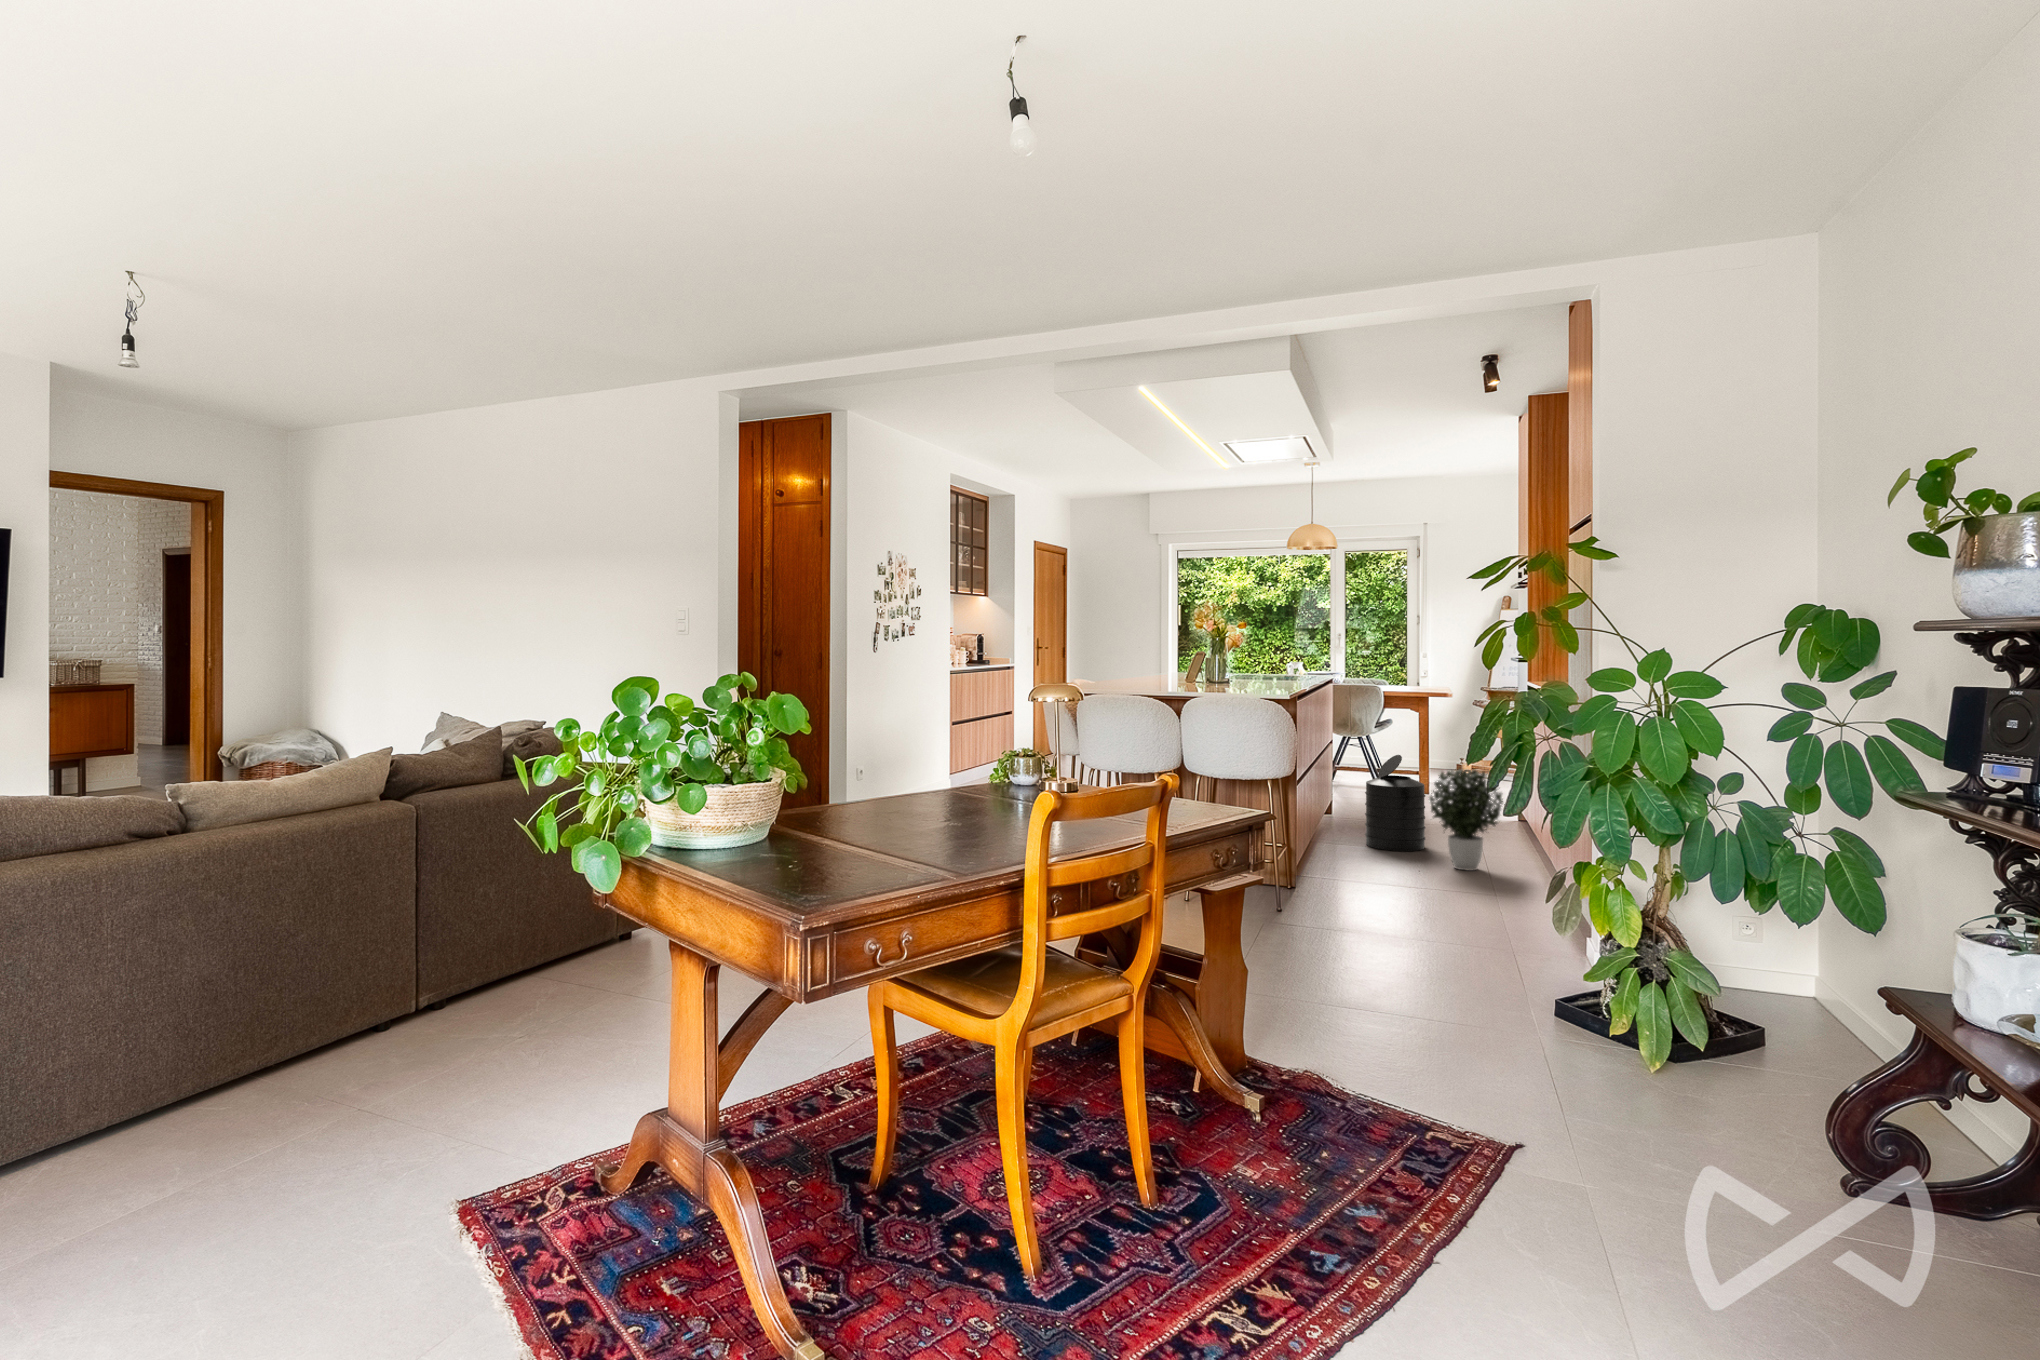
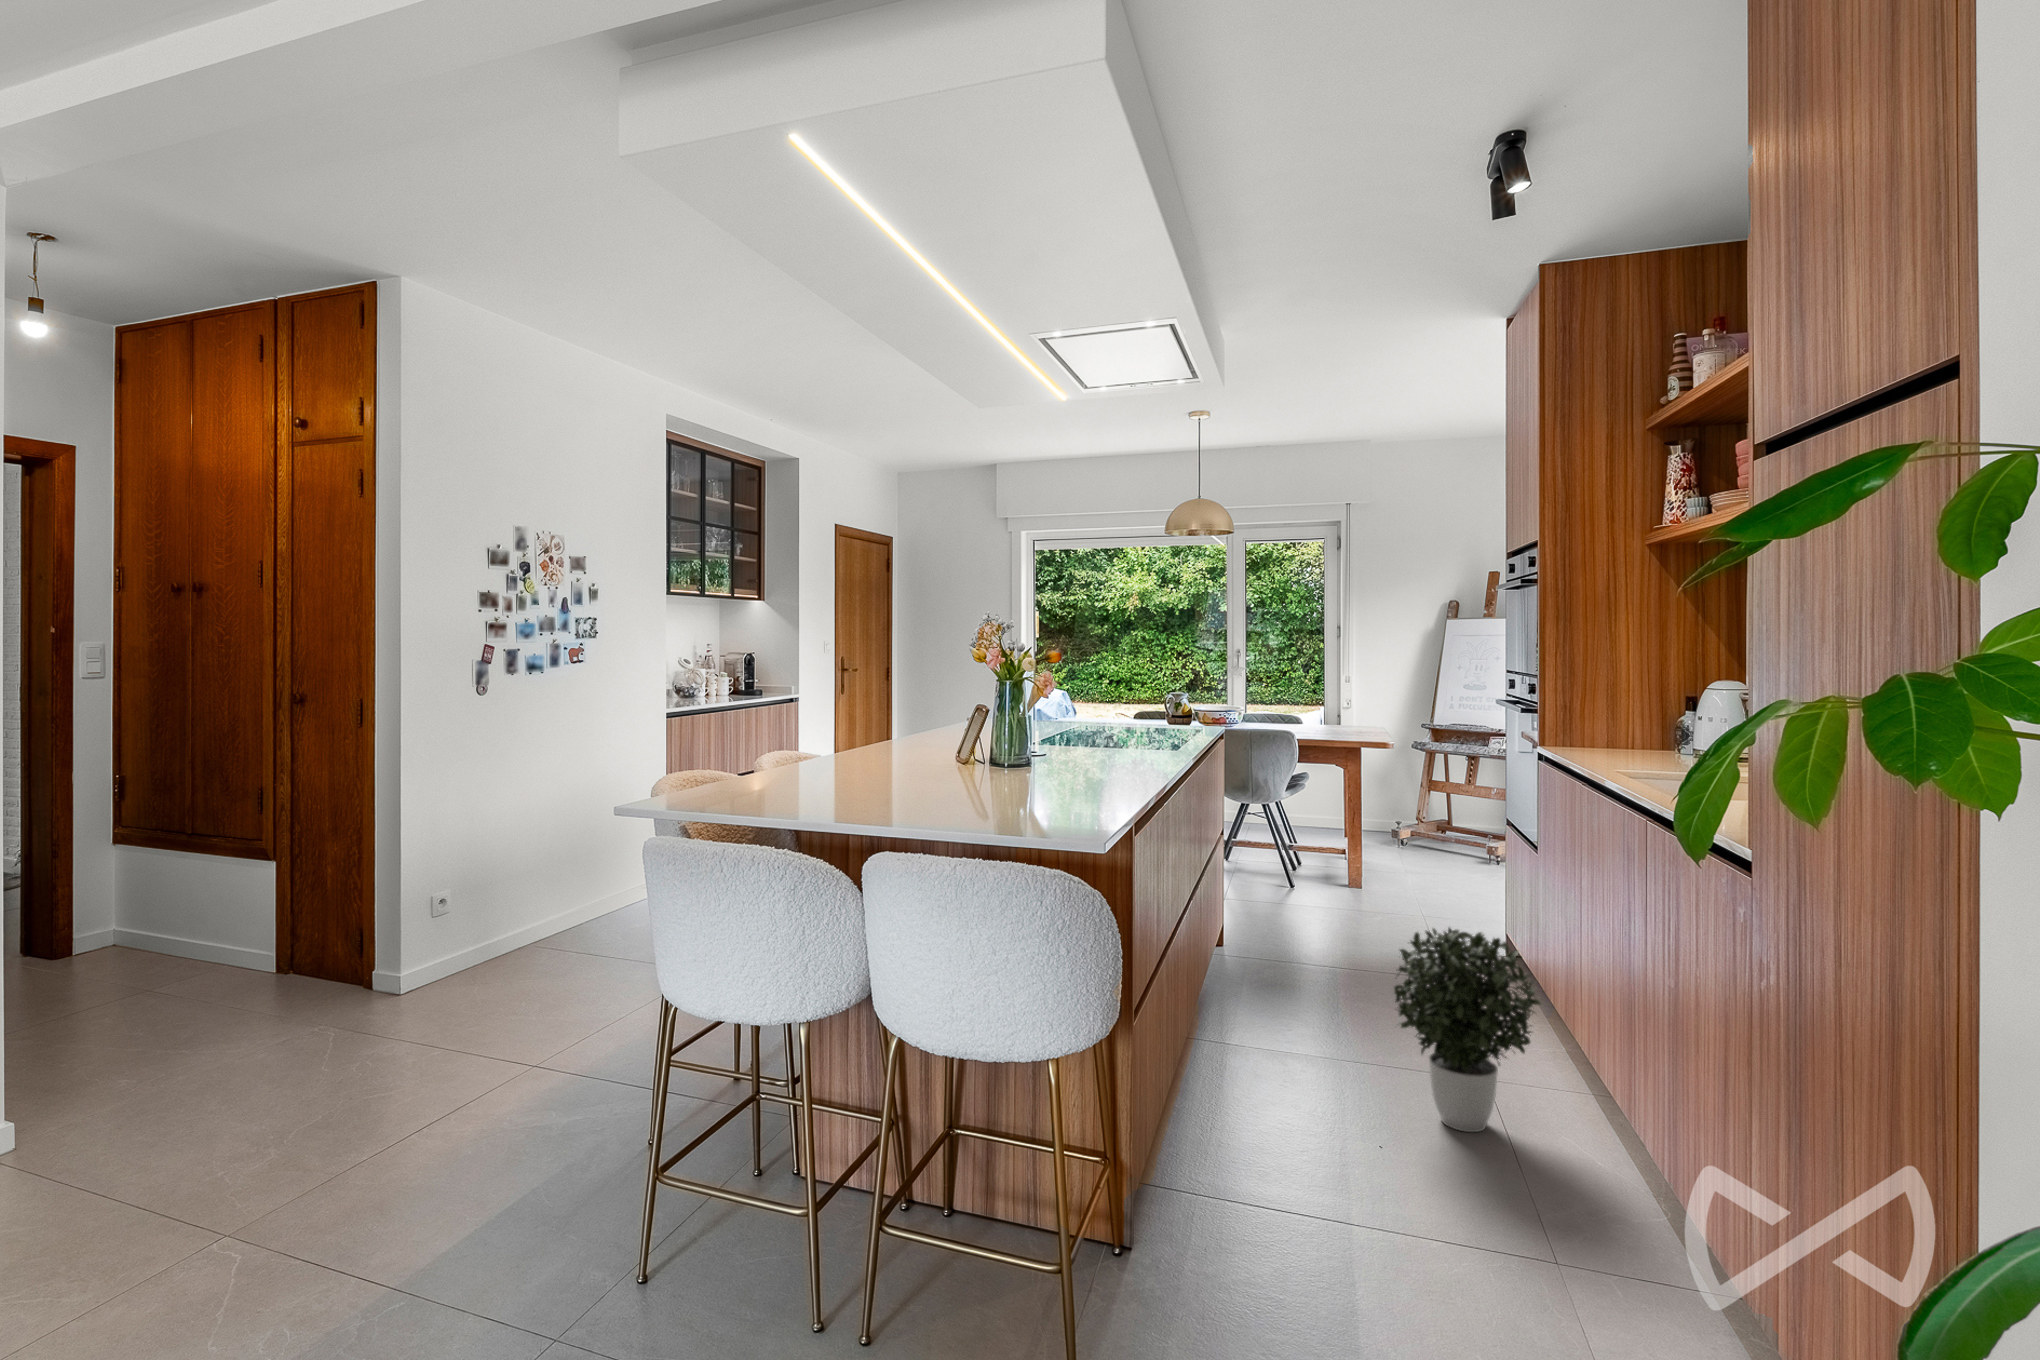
trash can: present [1365,755,1425,851] -> none [1273,878,1377,1057]

